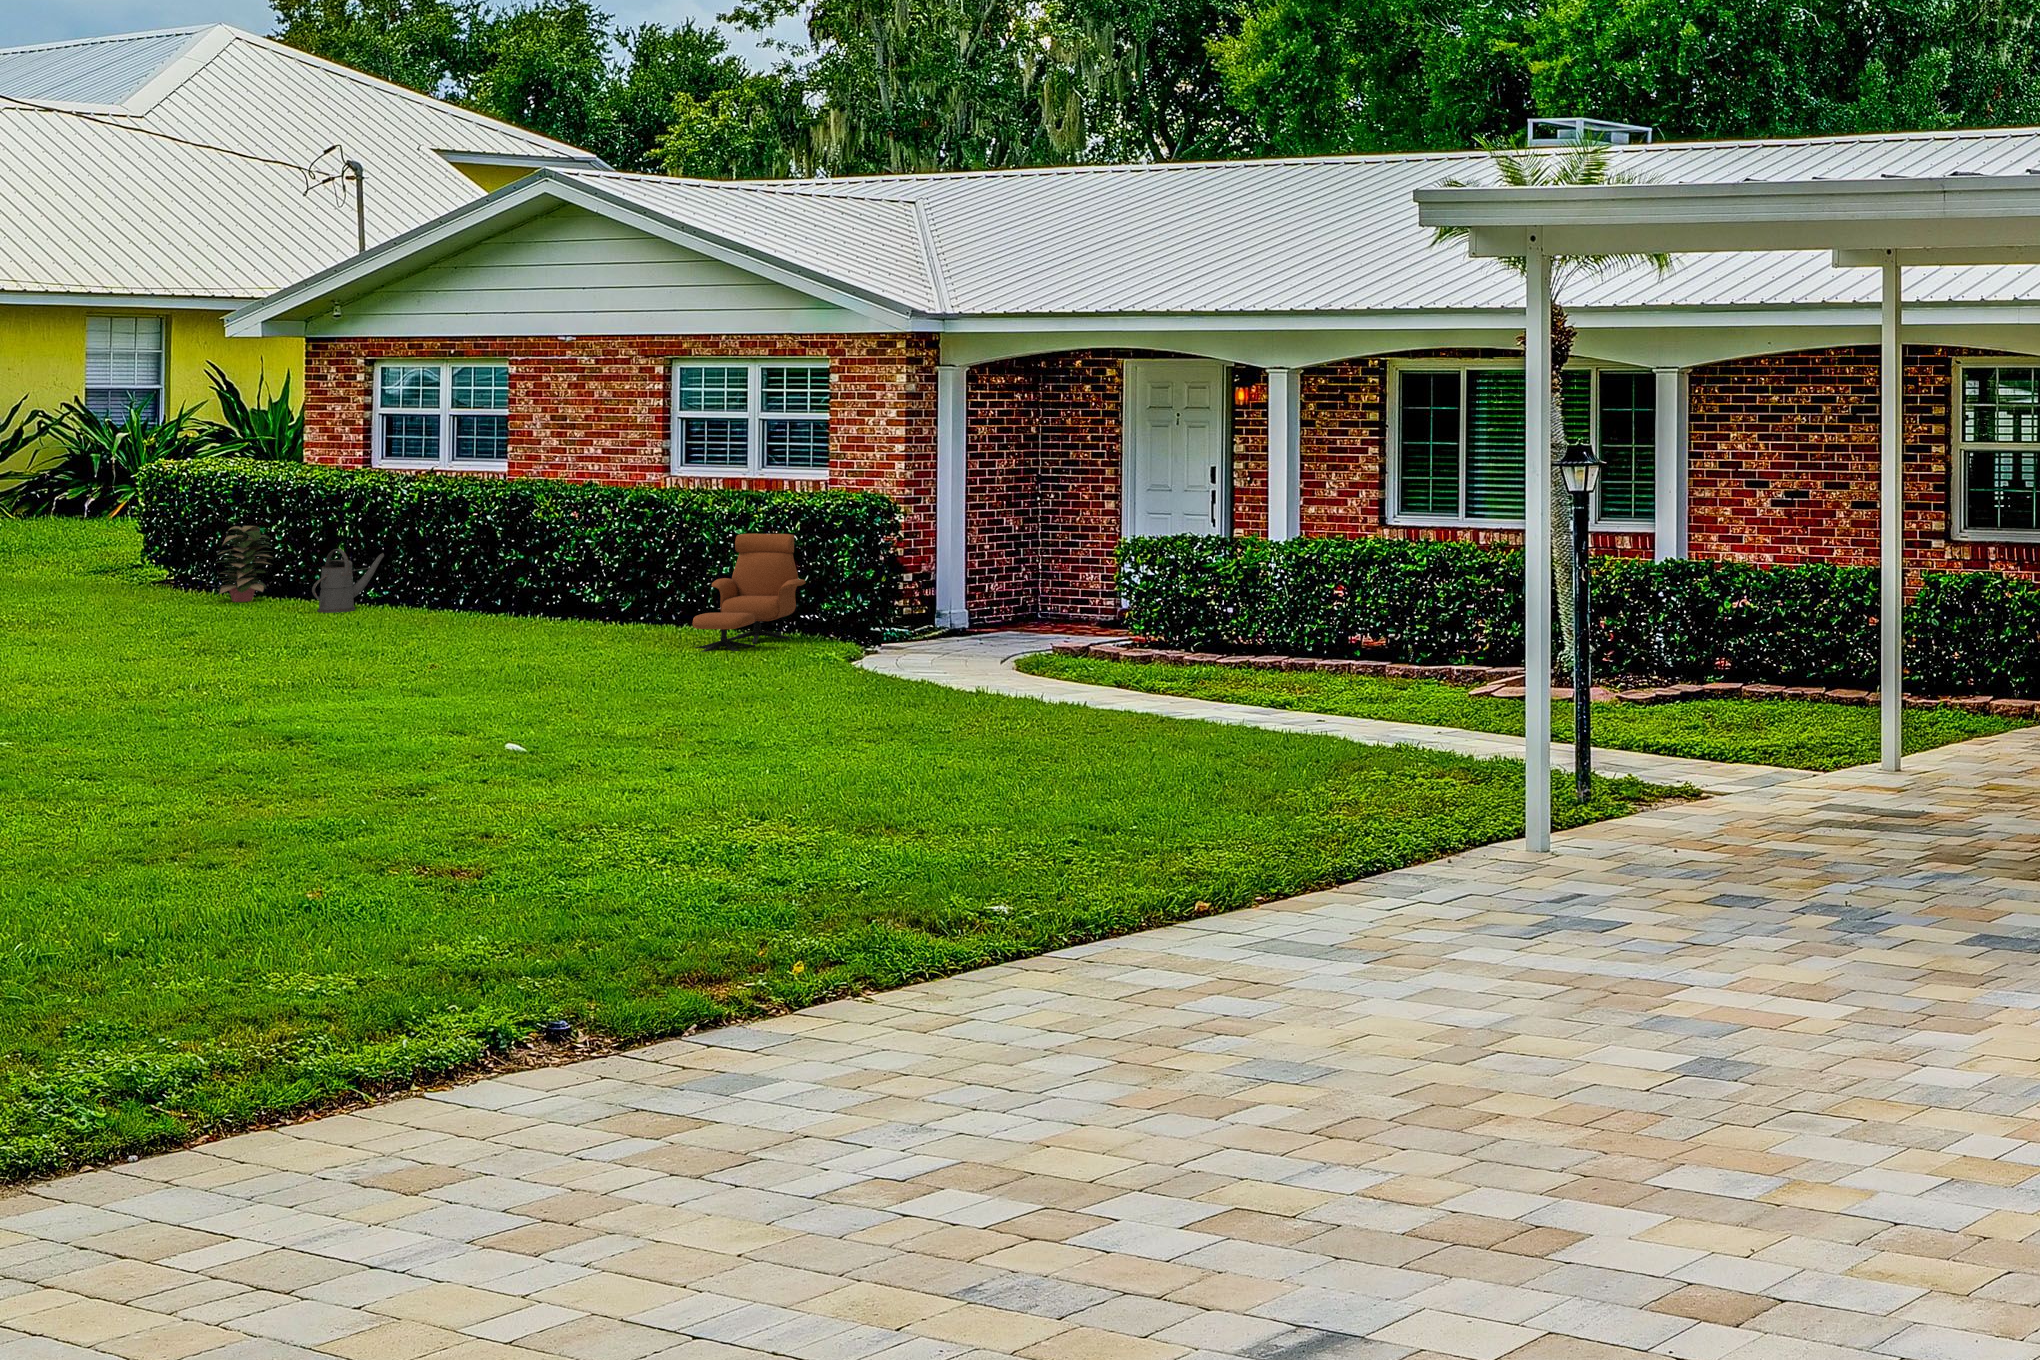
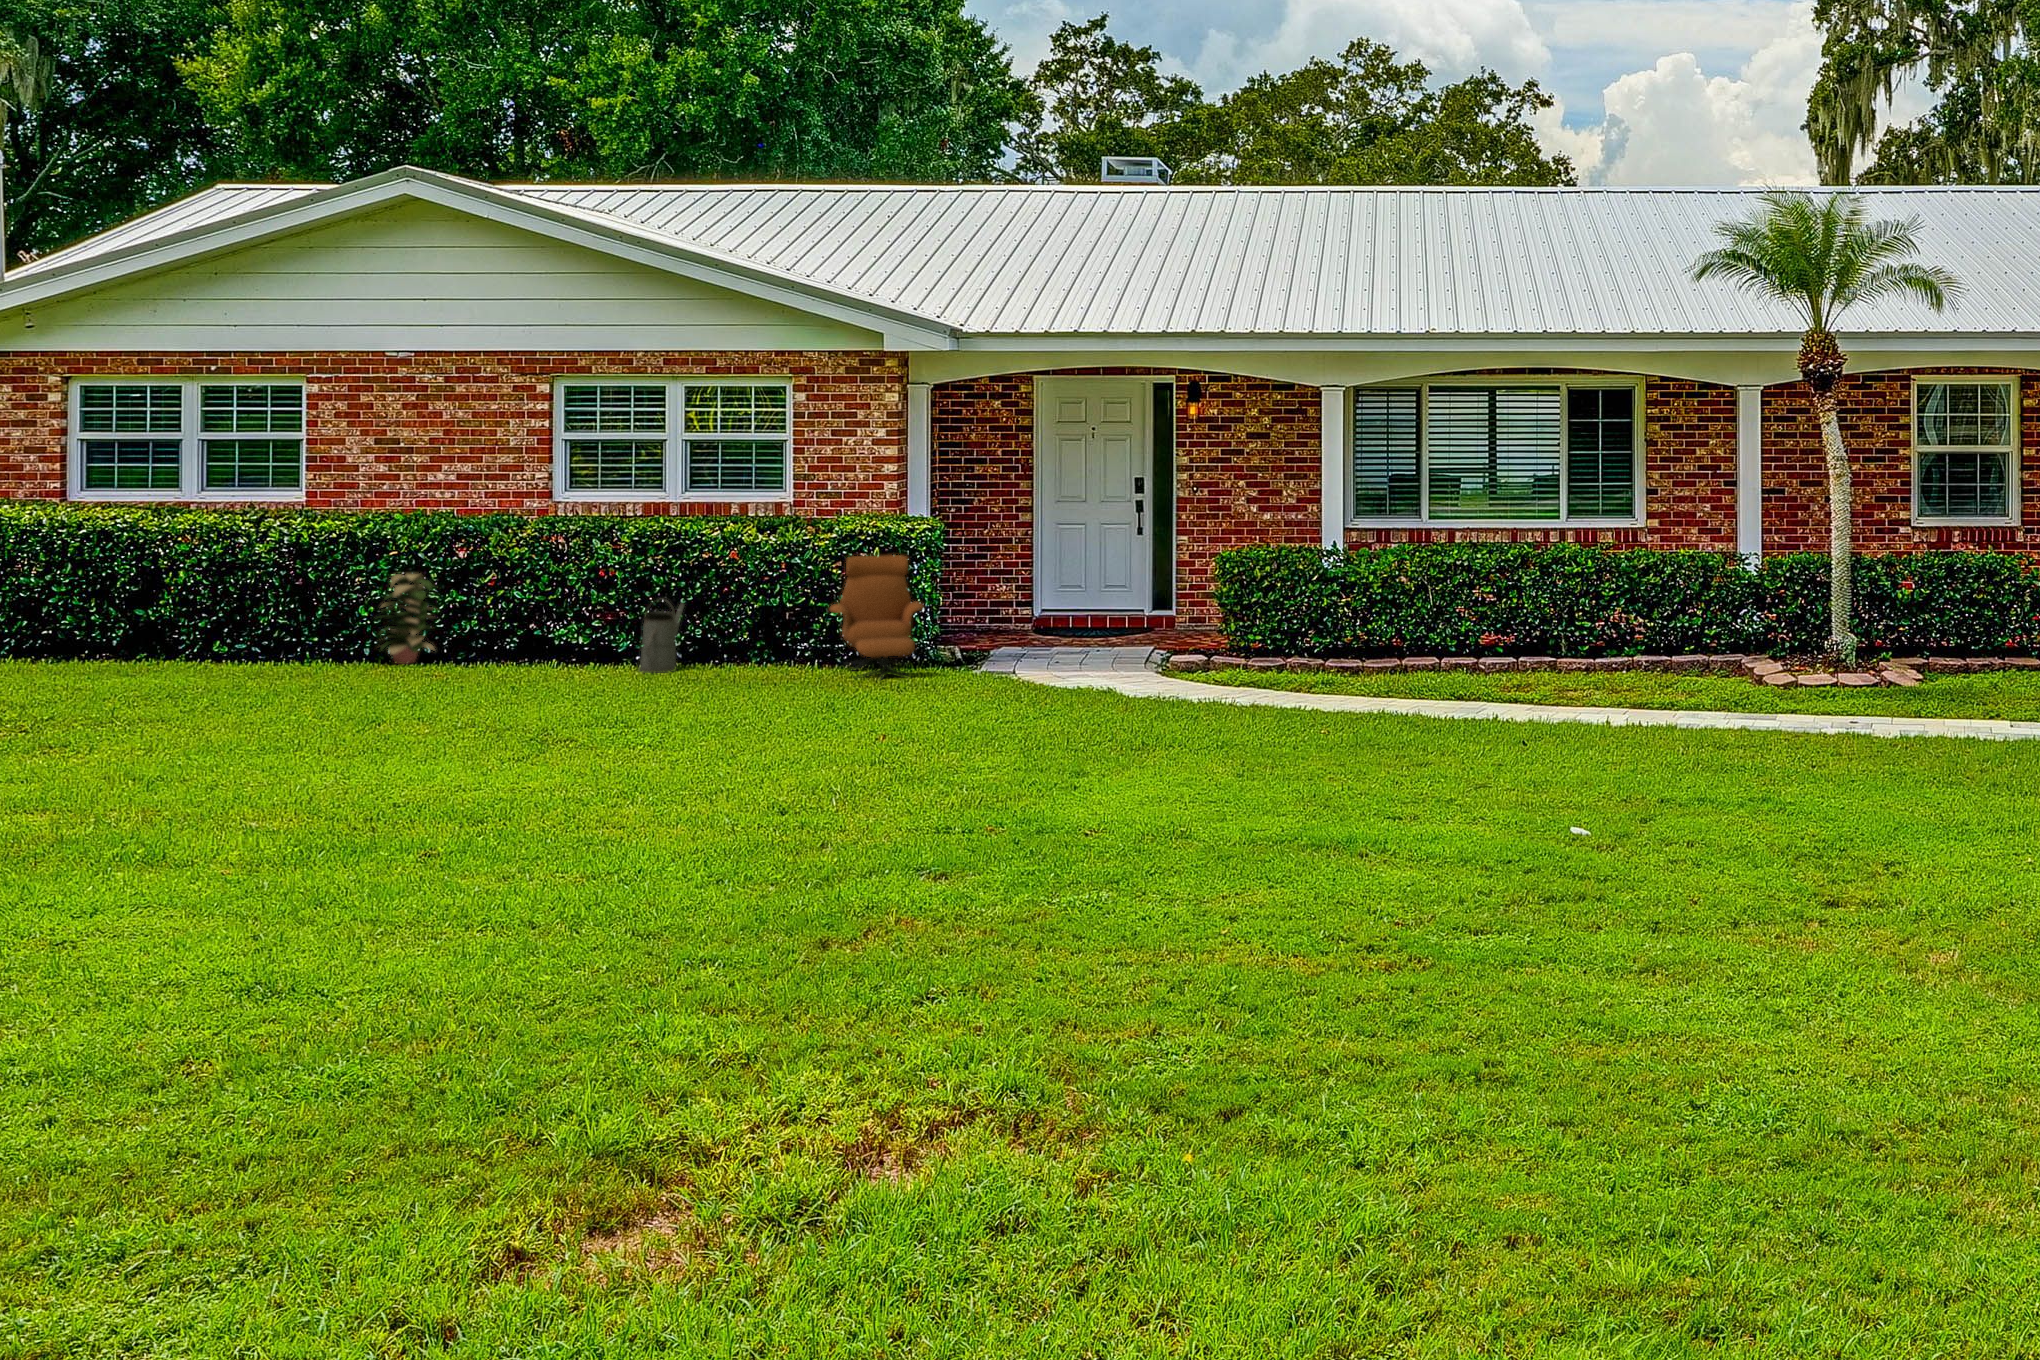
decorative plant: present [217,526,273,602] -> present [380,574,435,664]
watering can: present [312,549,384,613] -> present [639,604,684,673]

